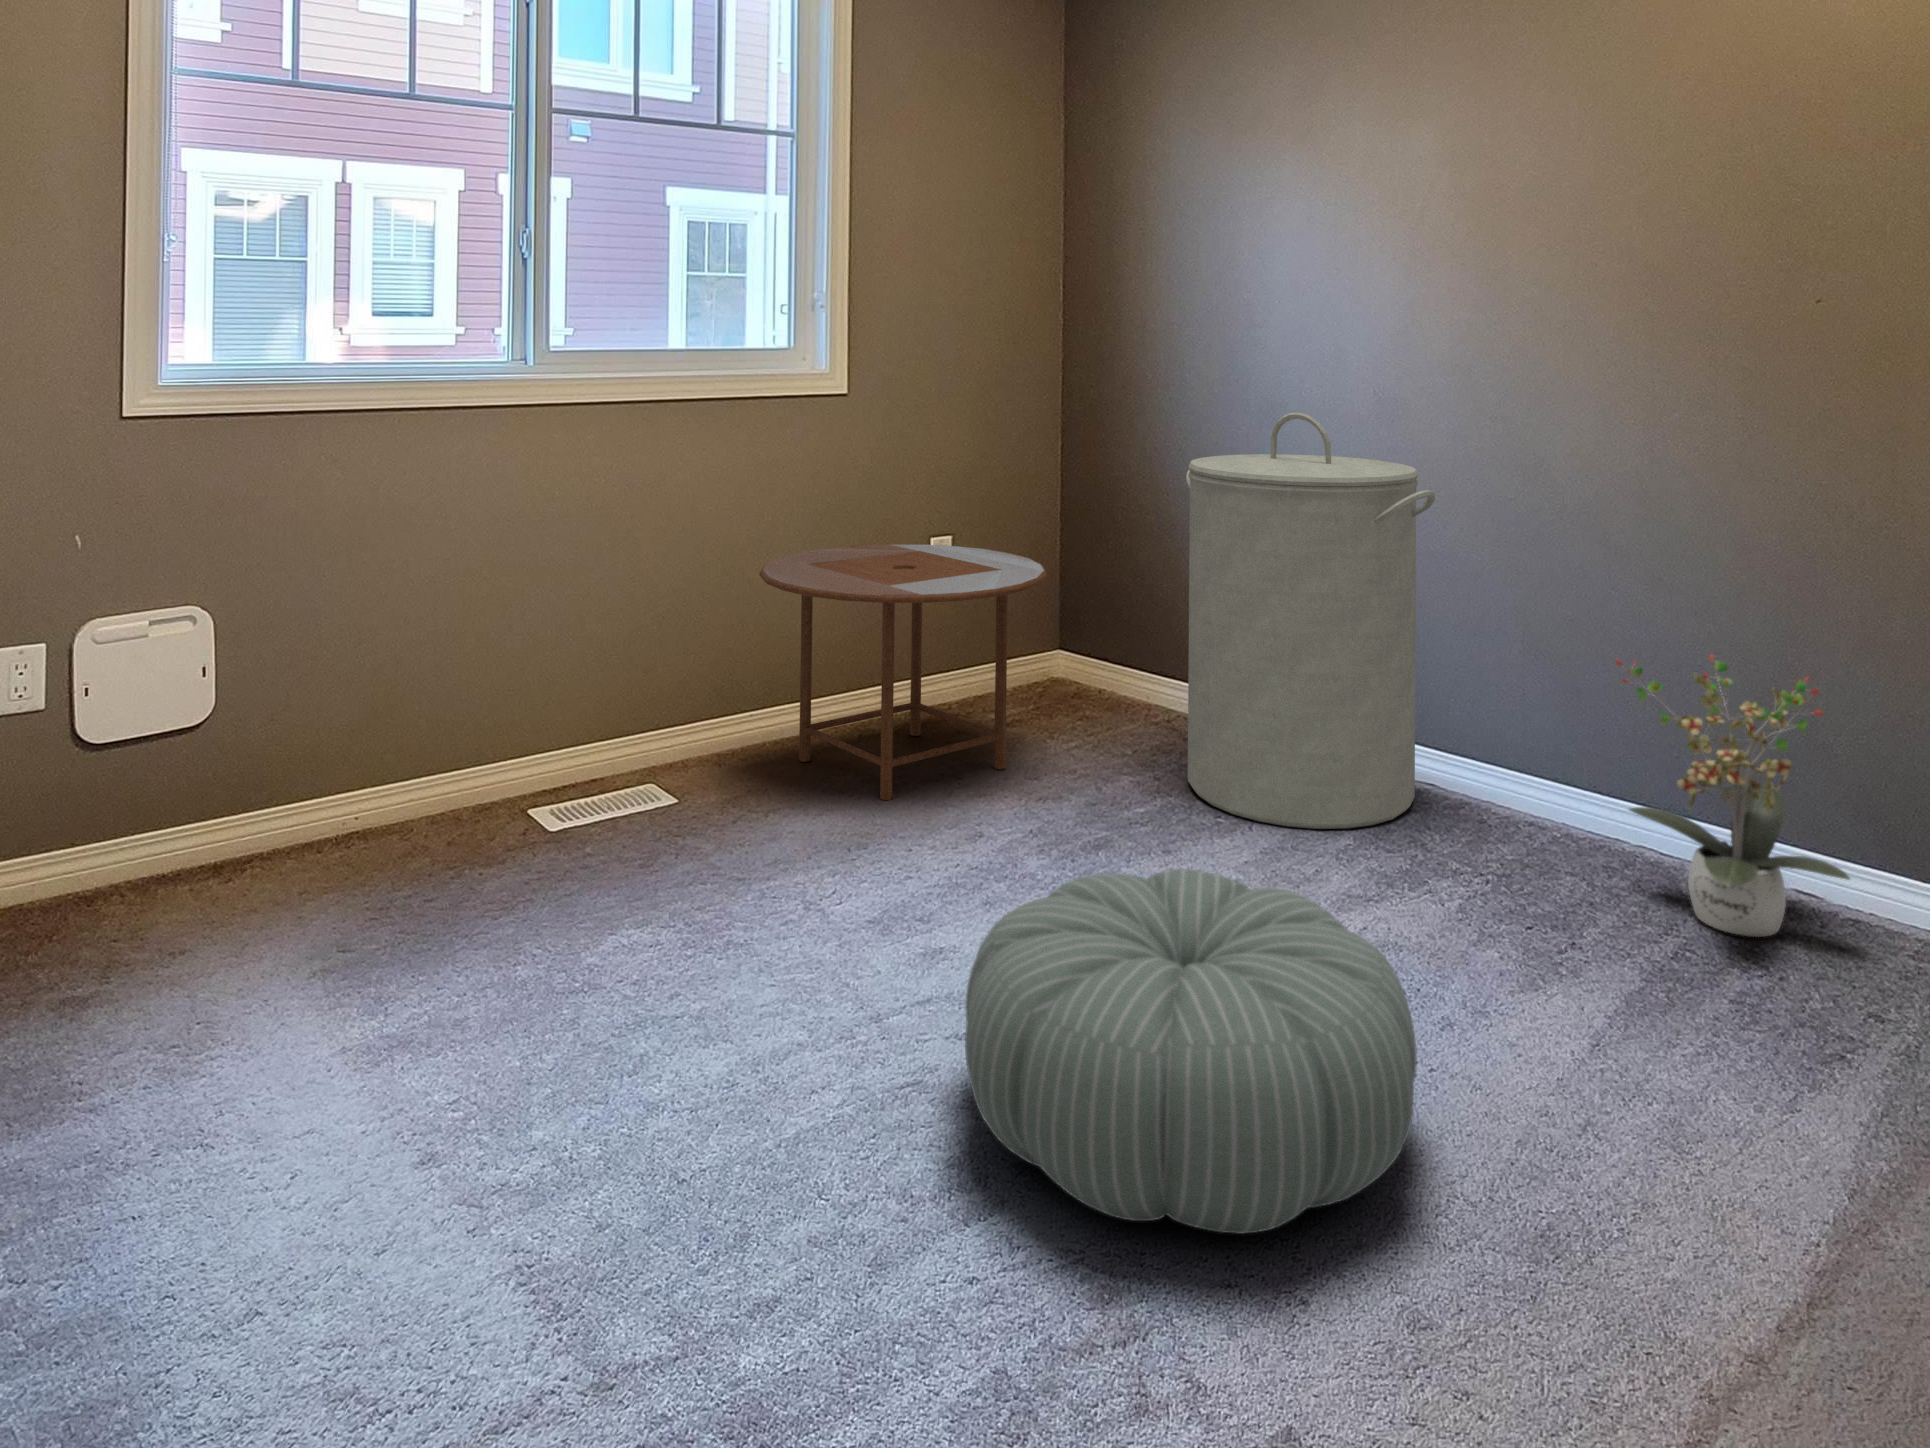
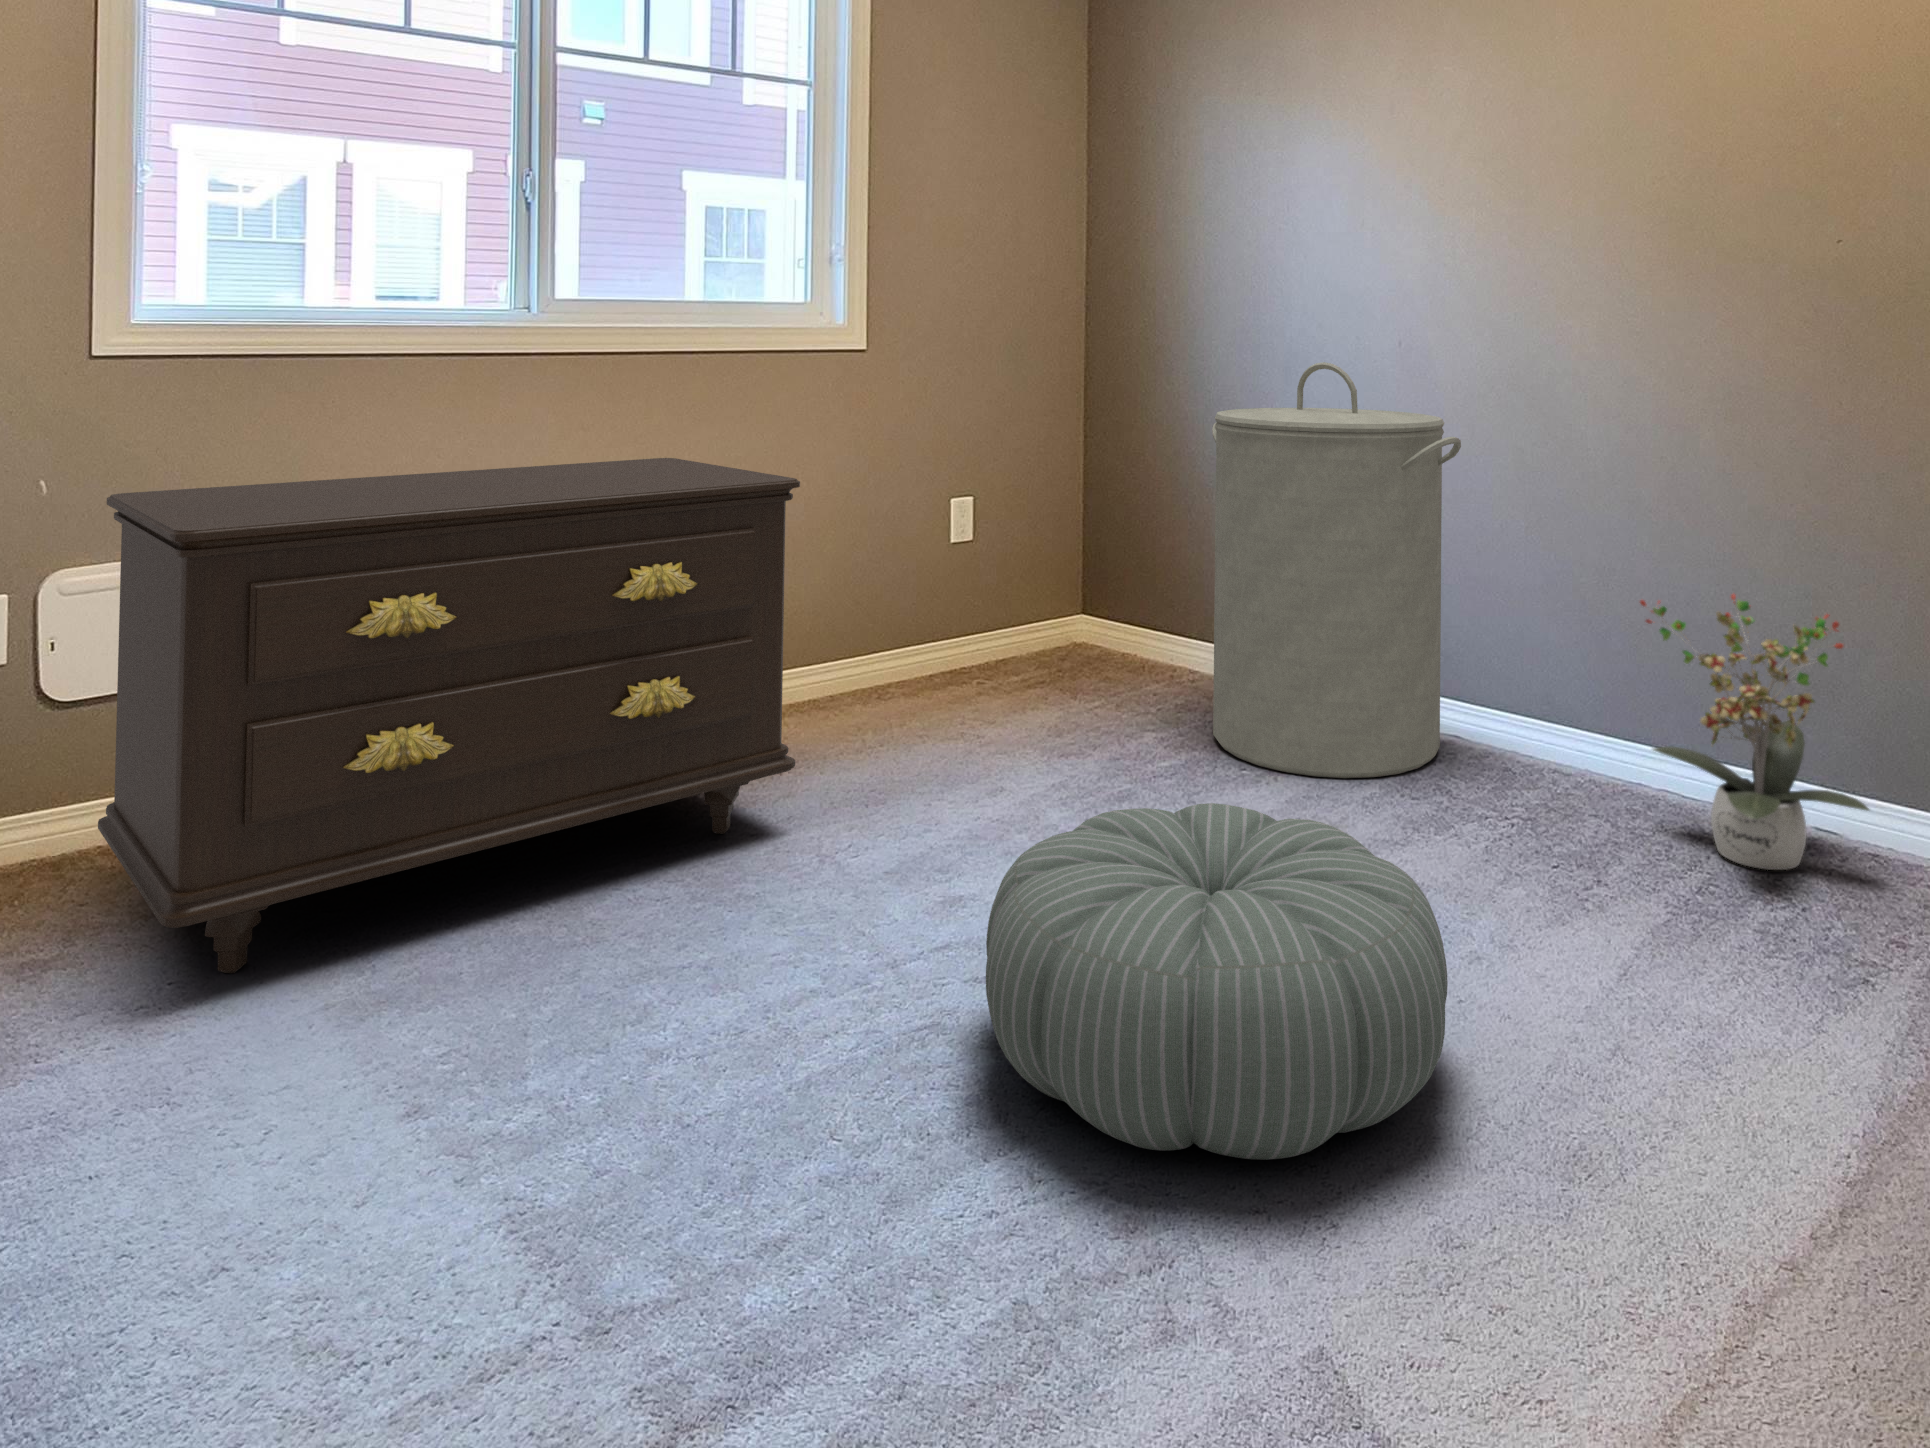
dresser: none [128,508,784,1014] -> present [98,458,800,973]
side table: present [759,544,1047,800] -> none [776,503,1072,757]

